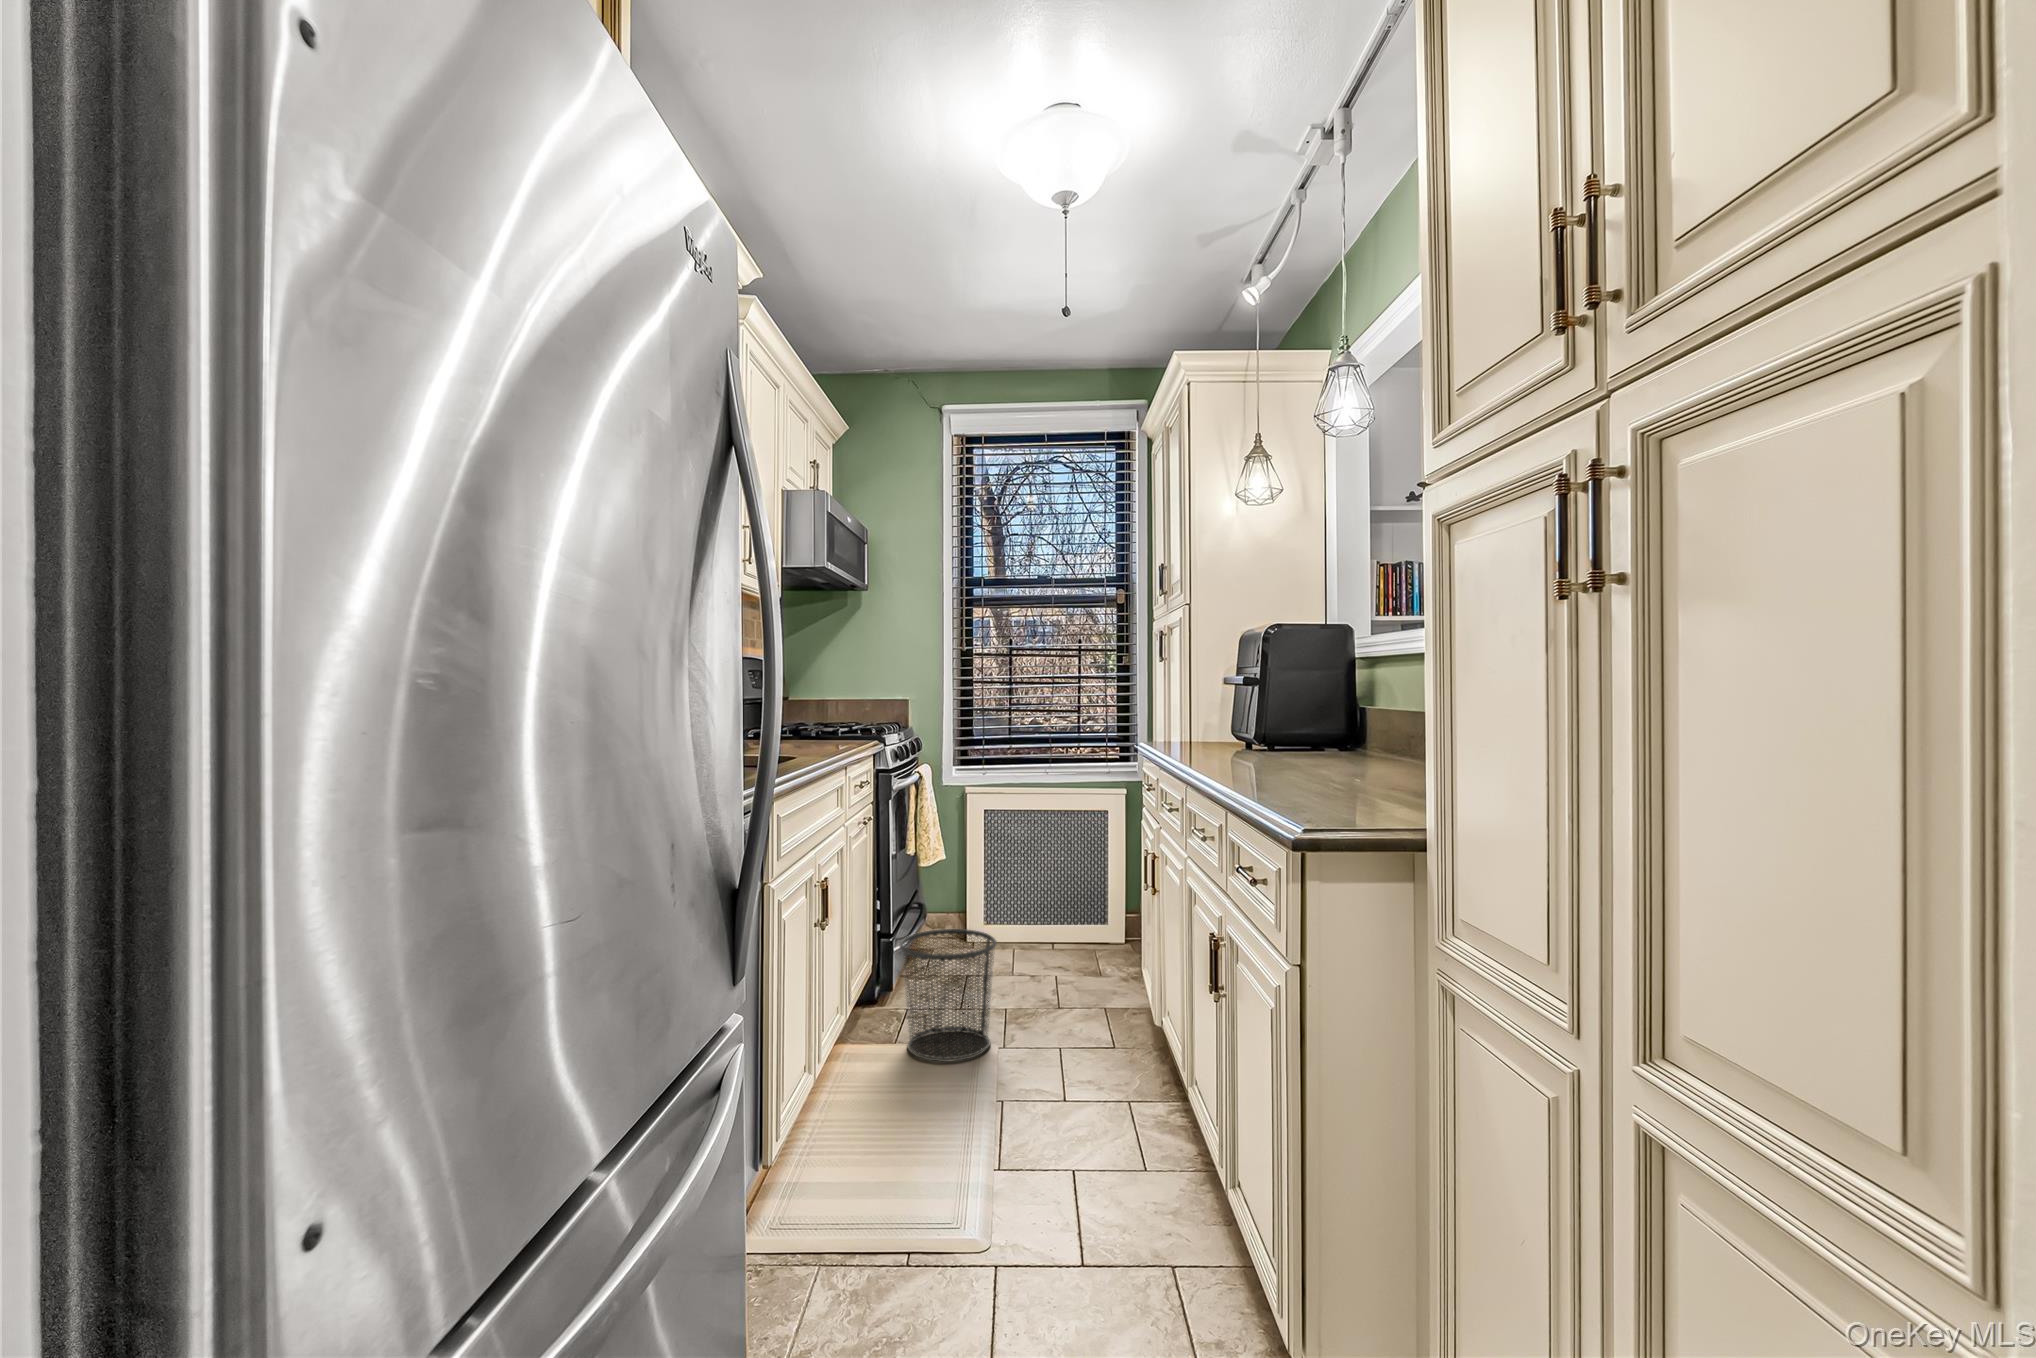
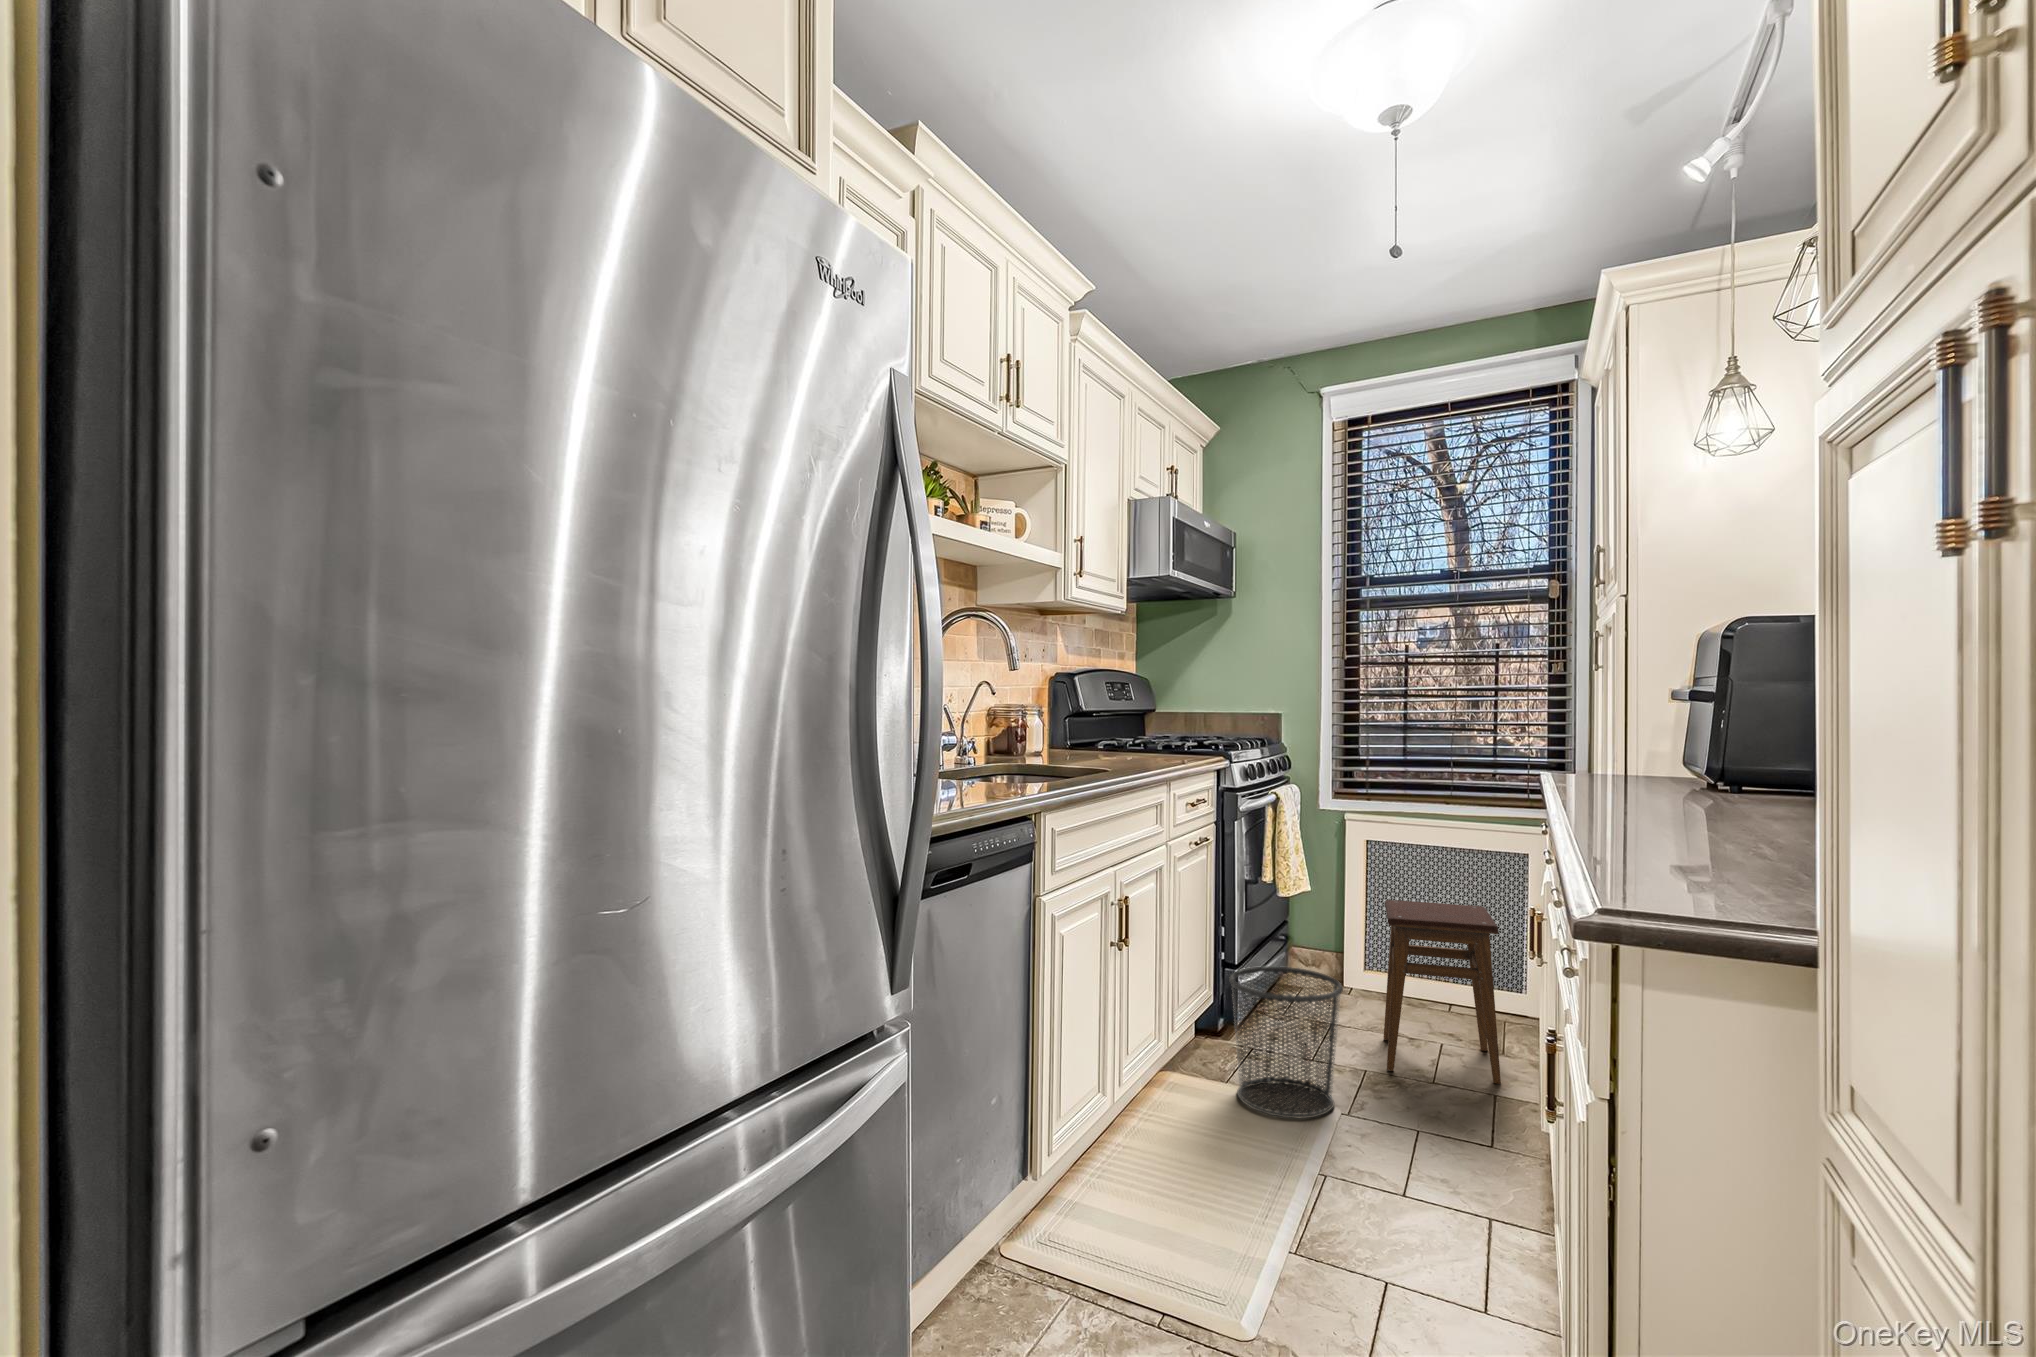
stool: none [1010,858,1107,1004] -> present [1384,900,1501,1083]

